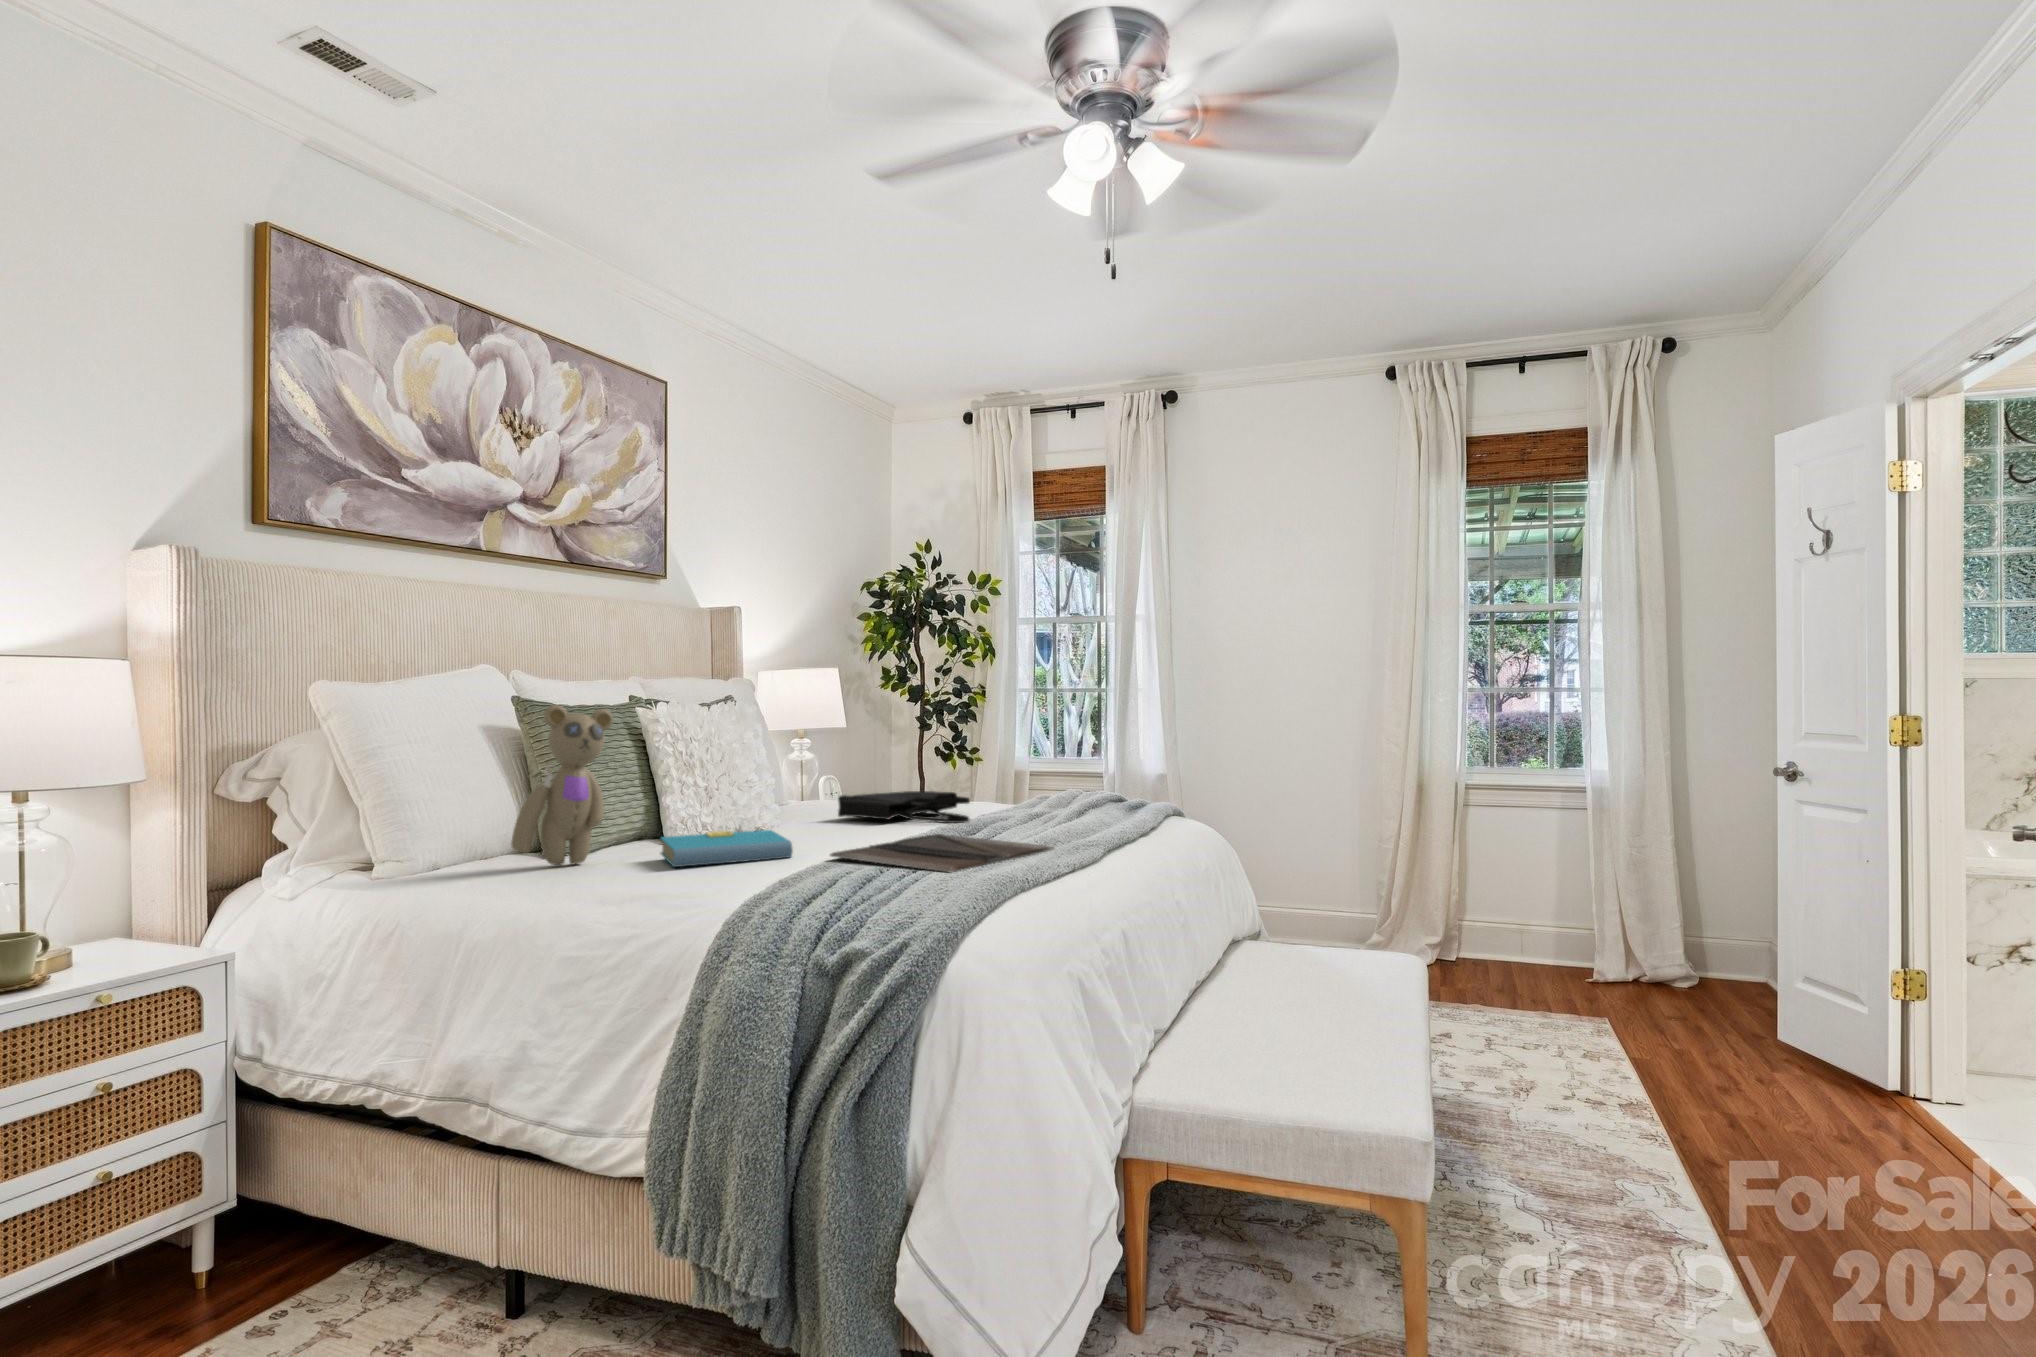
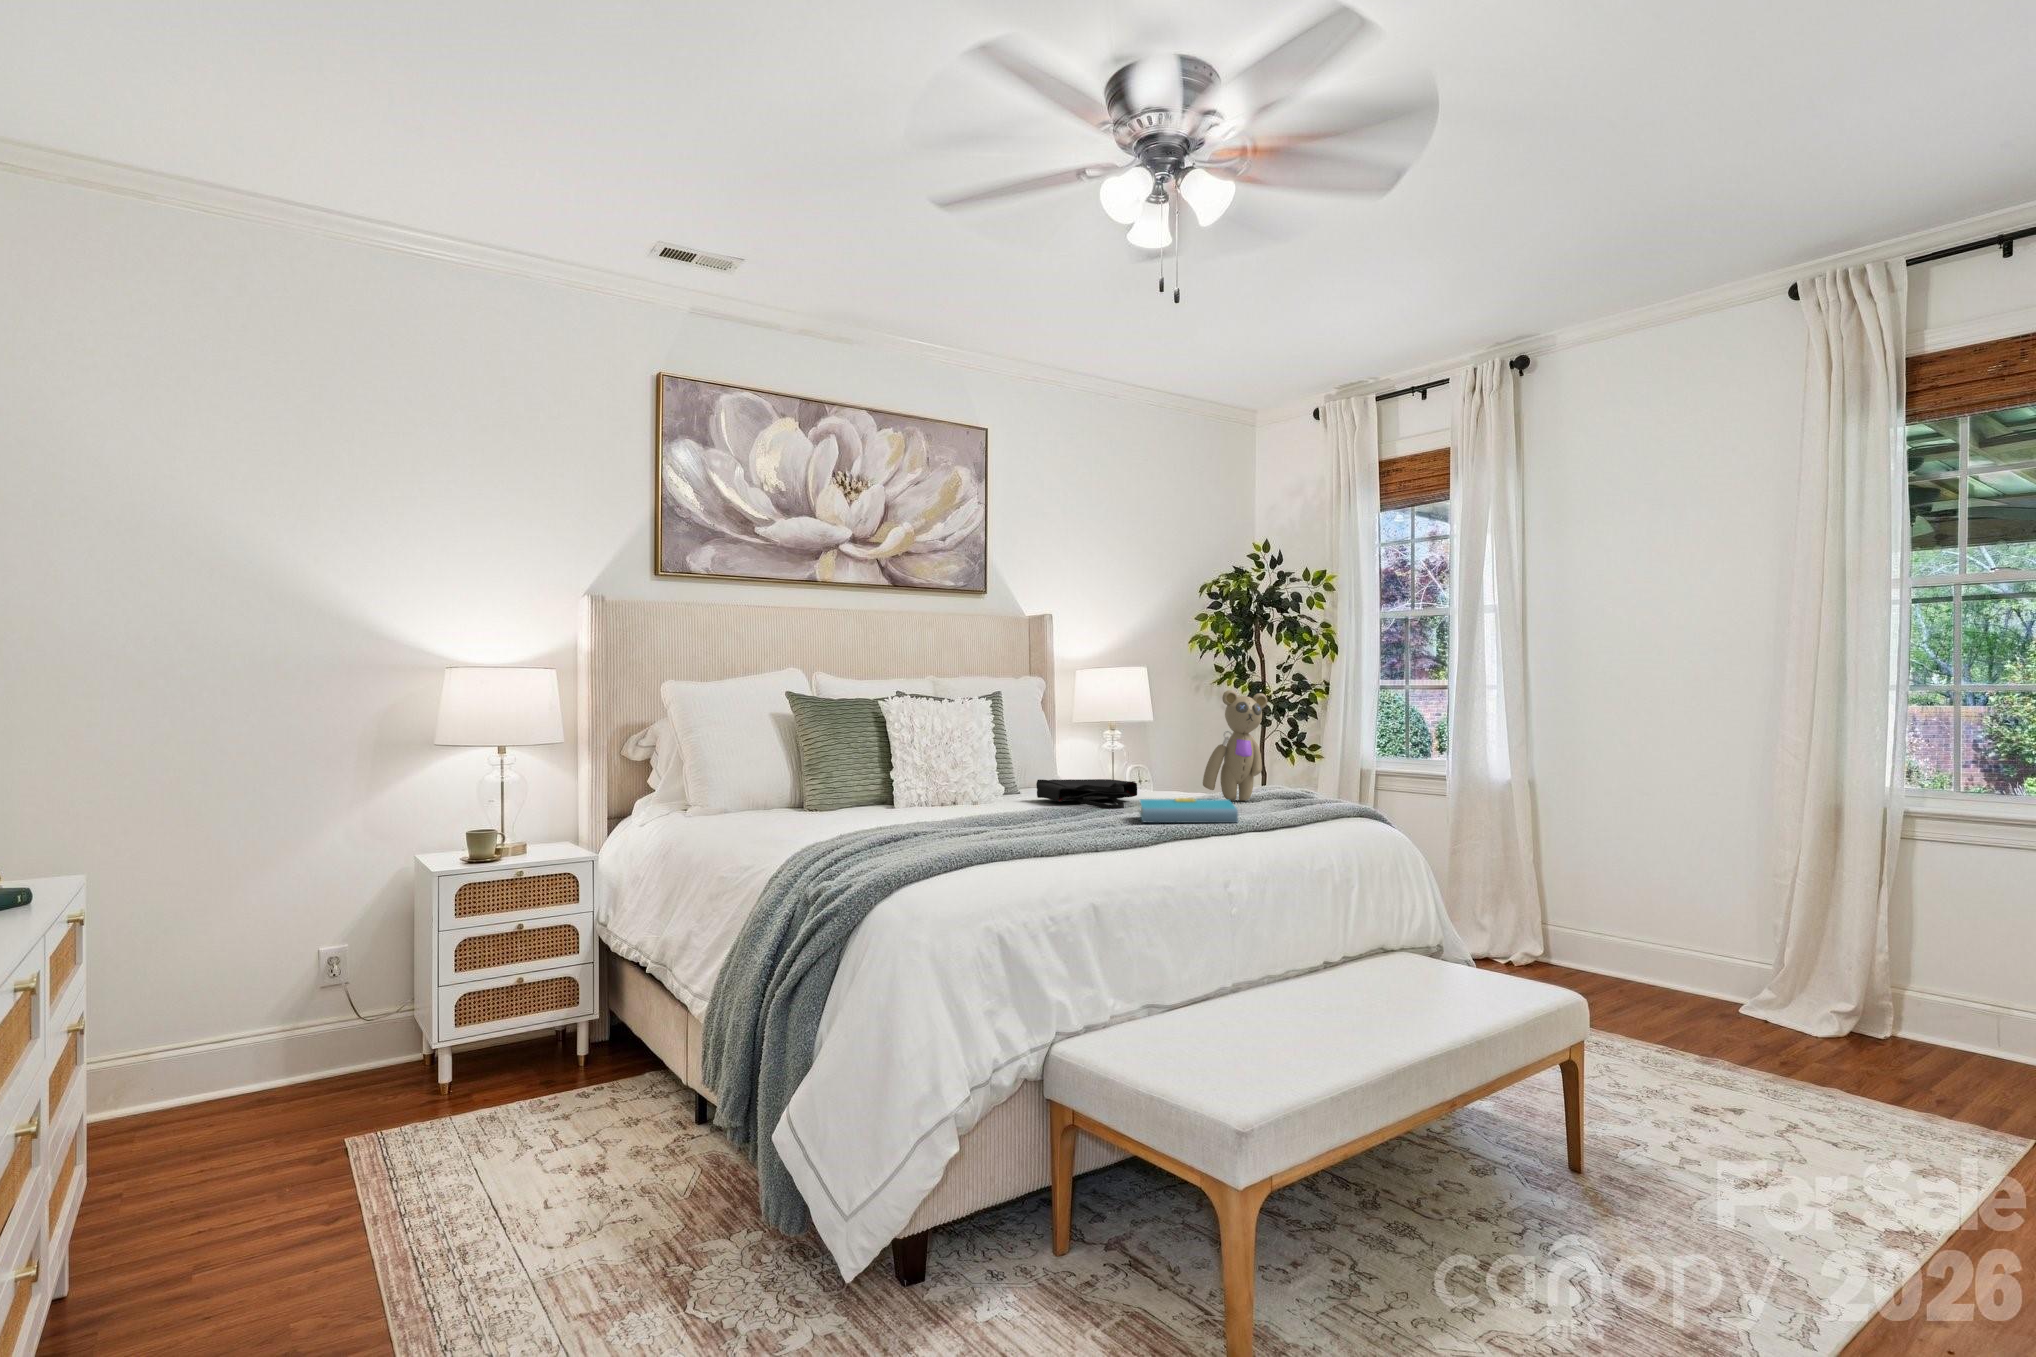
teddy bear: present [511,705,613,865] -> present [1203,690,1267,801]
book: present [661,830,793,867] -> present [1140,798,1238,823]
laptop: present [831,834,1055,872] -> none [928,814,1098,842]

